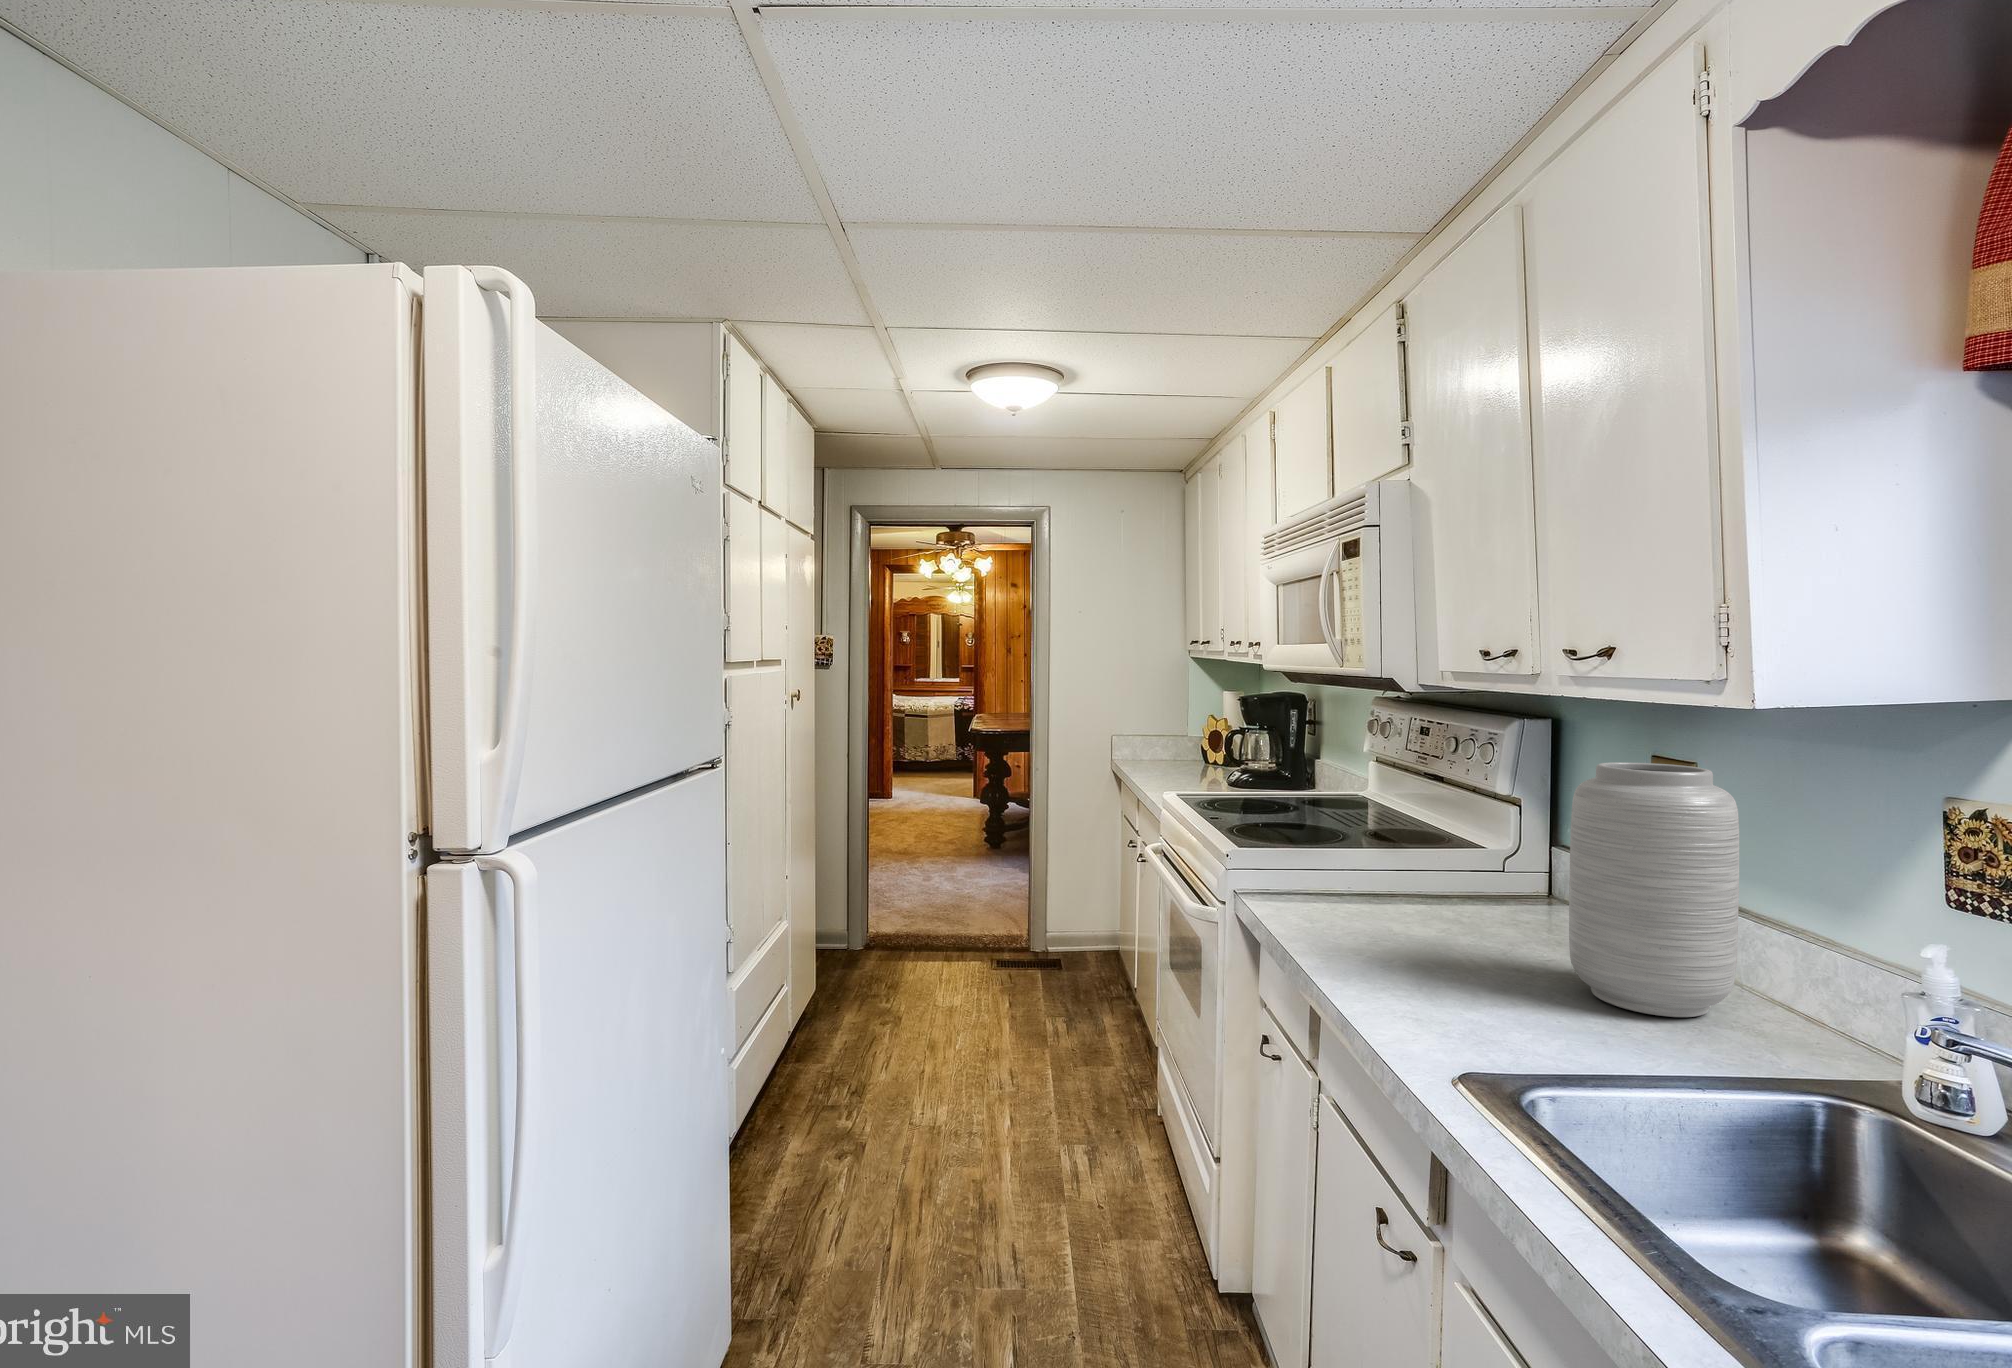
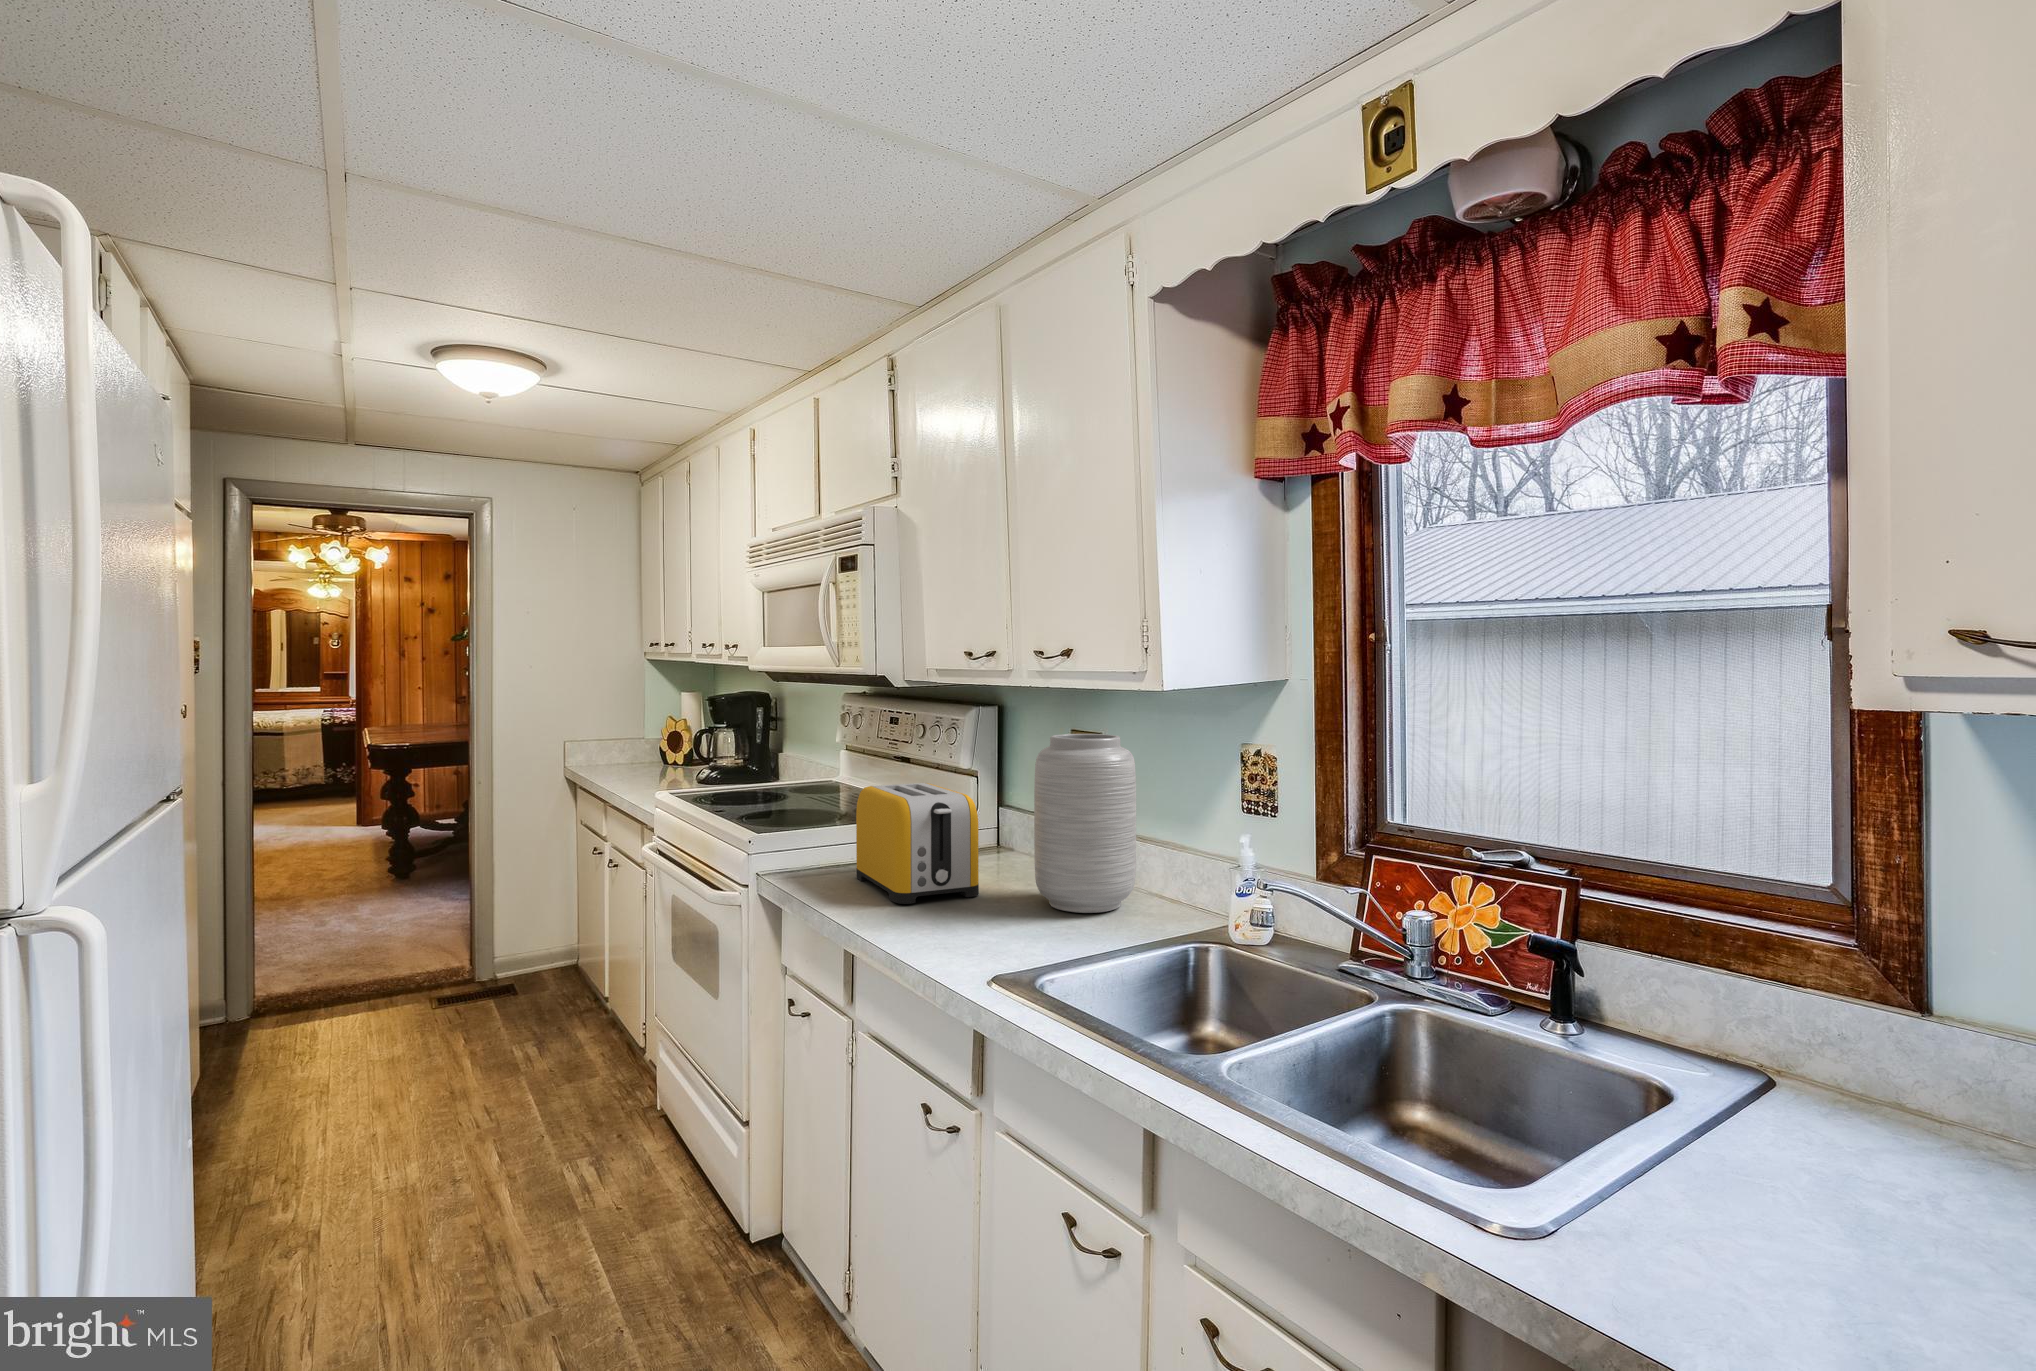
toaster: none [1342,808,1492,961] -> present [856,783,979,904]

